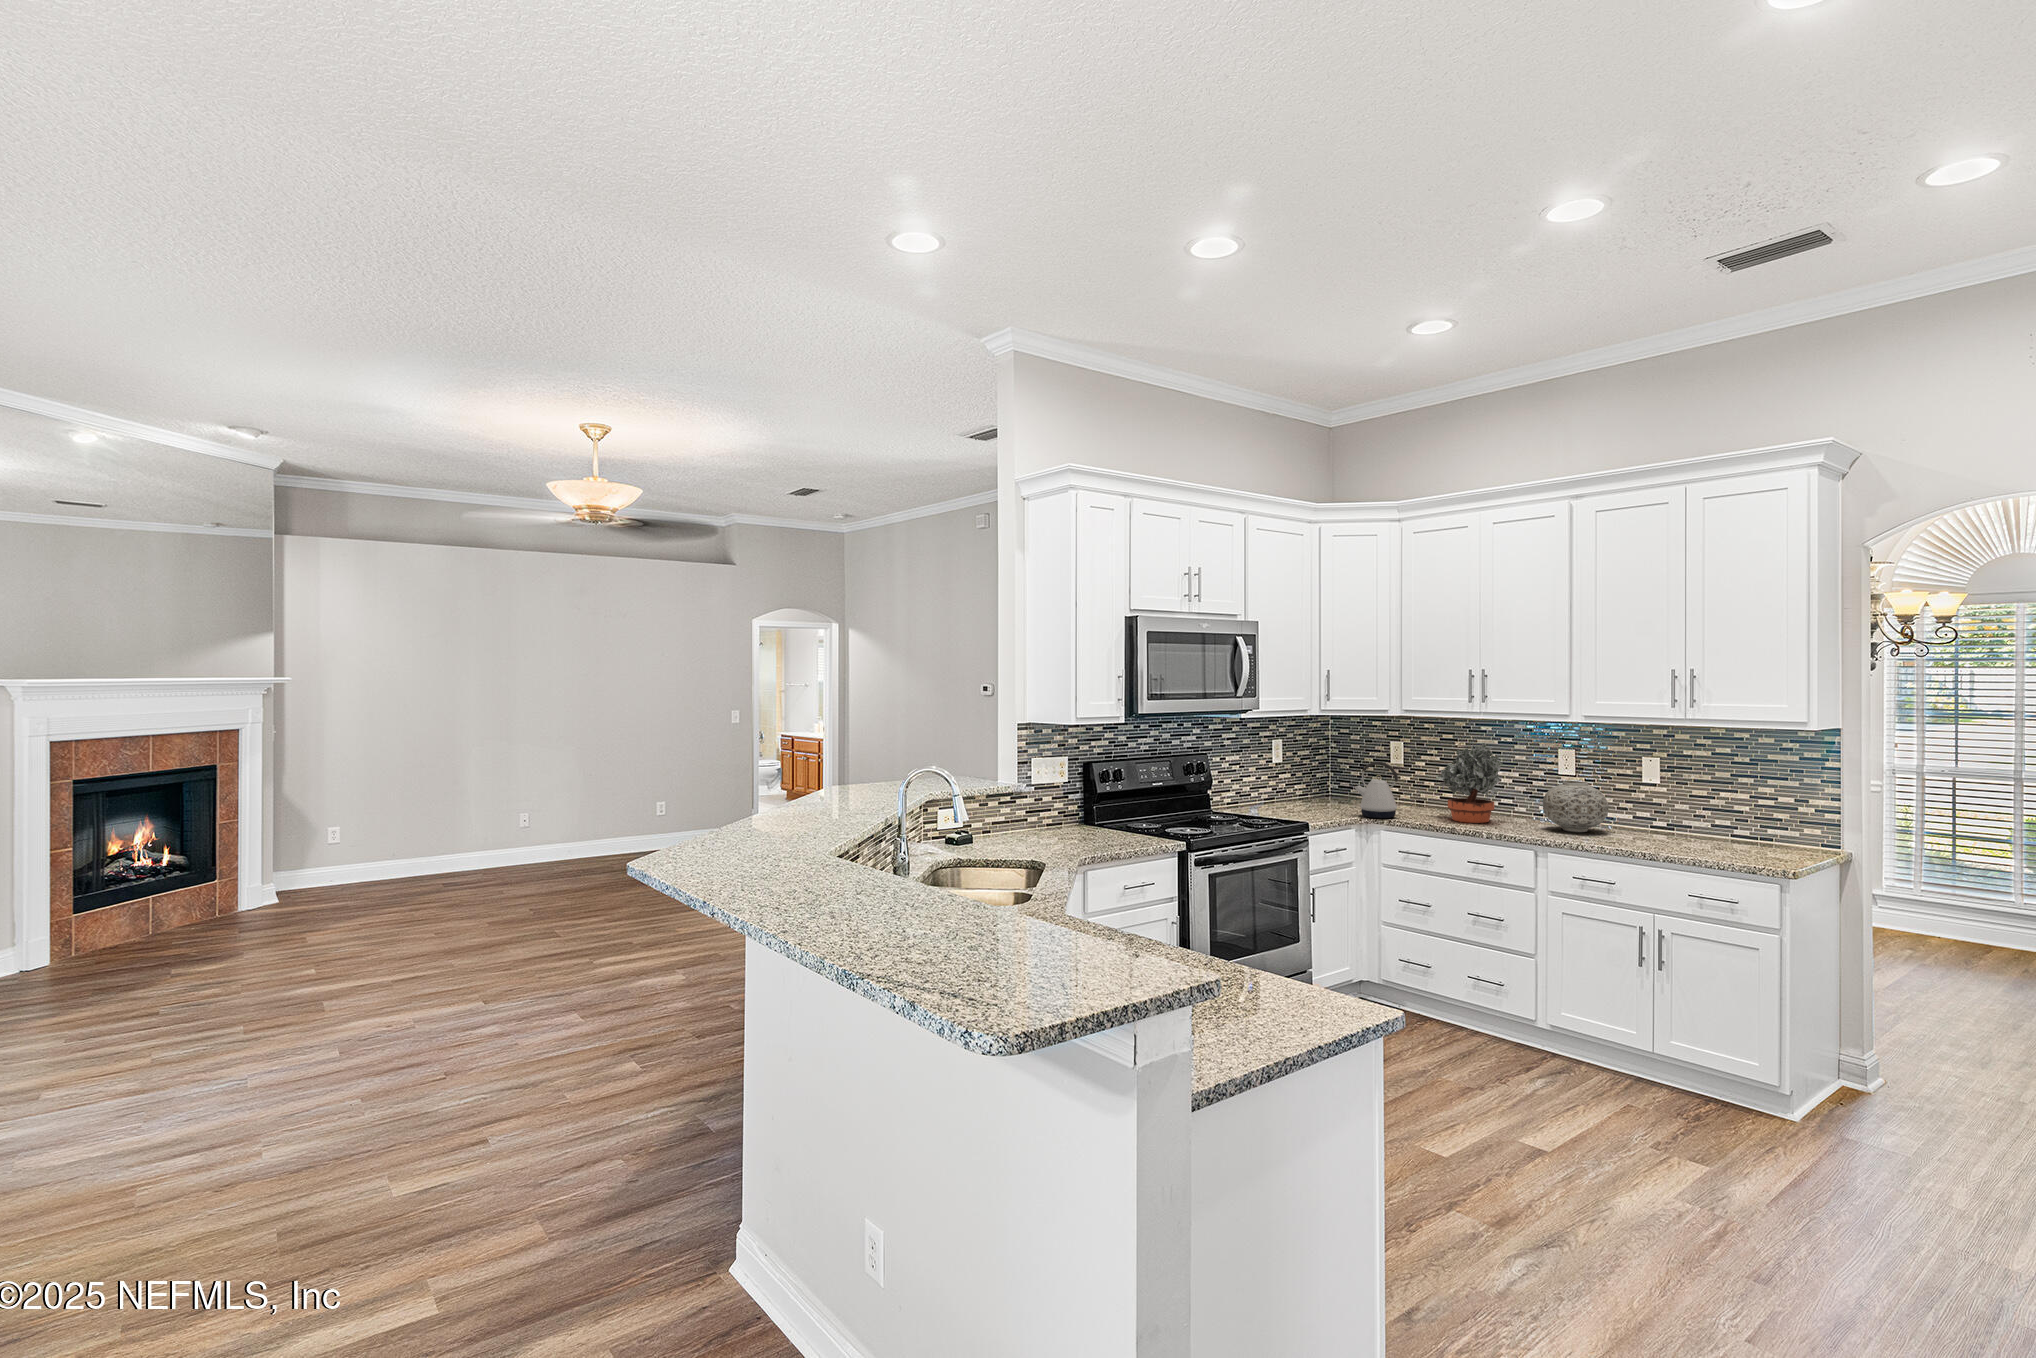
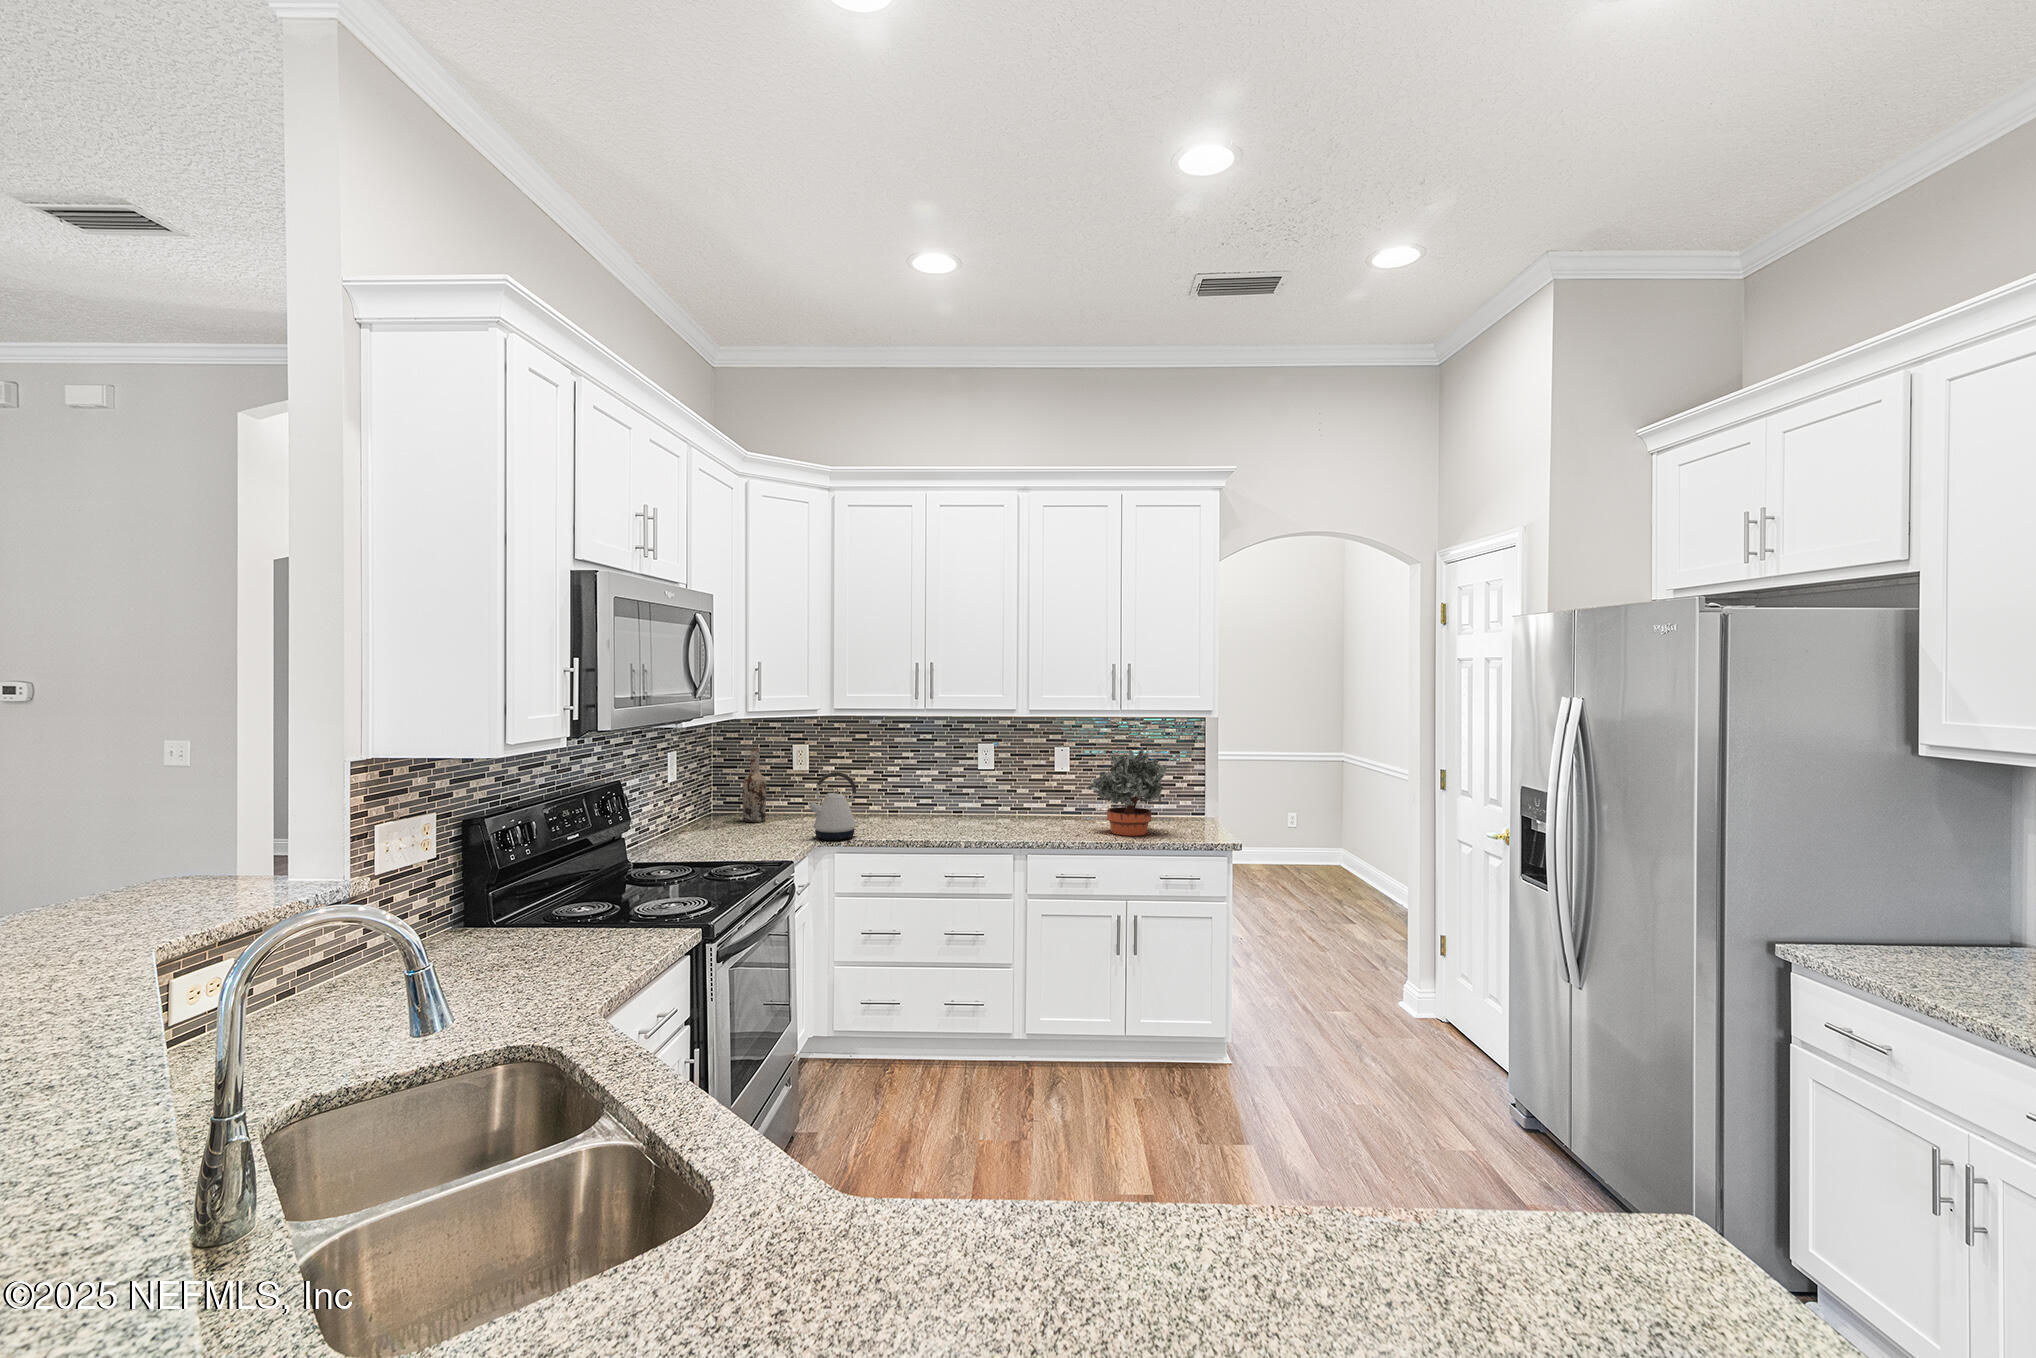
wine bottle: none [1335,741,1355,802] -> present [743,749,766,822]
potted plant: present [1437,743,1502,823] -> present [1088,747,1166,836]
vase: present [1543,781,1608,832] -> none [995,776,1052,828]

